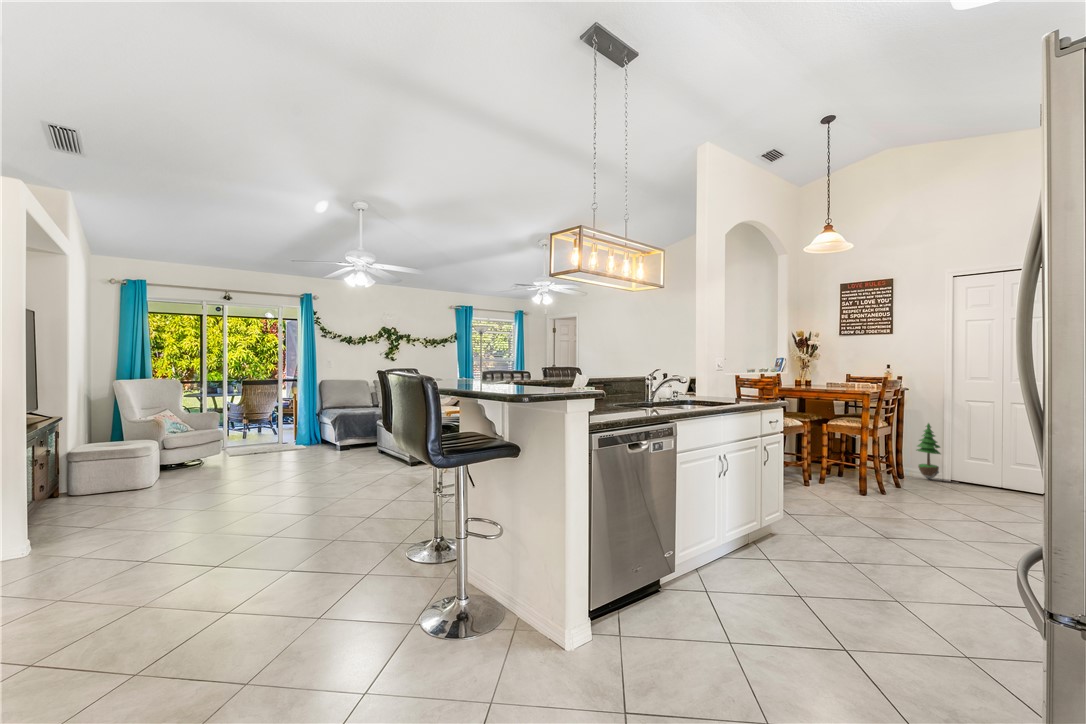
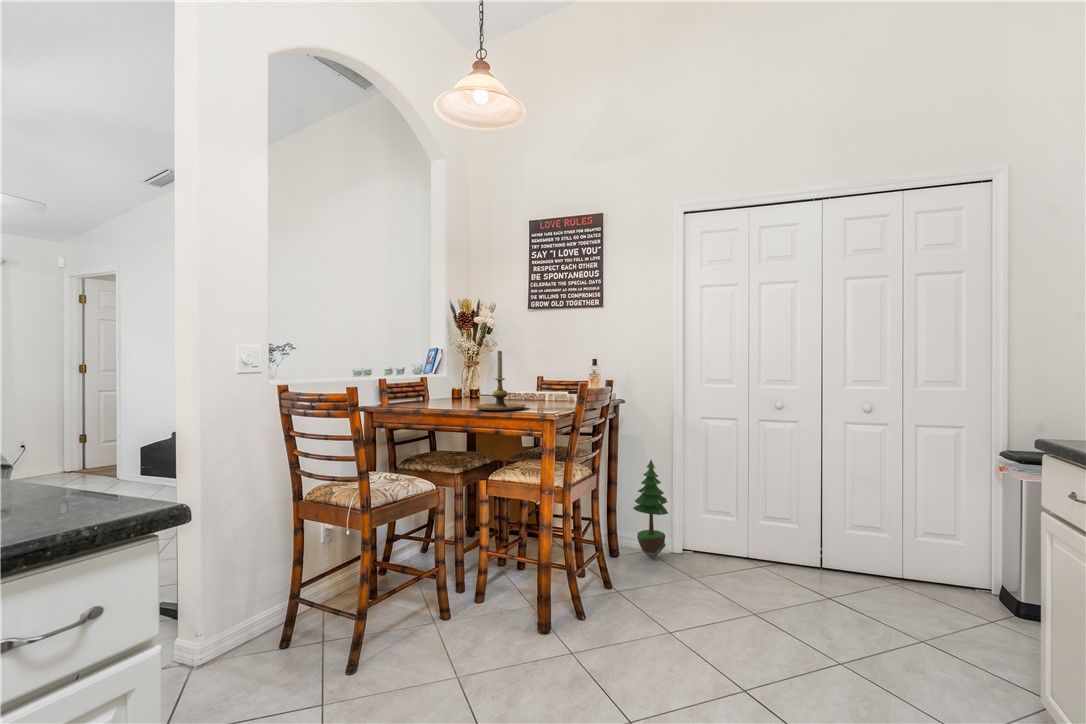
candle holder: none [821,362,850,390] -> present [474,351,526,411]

